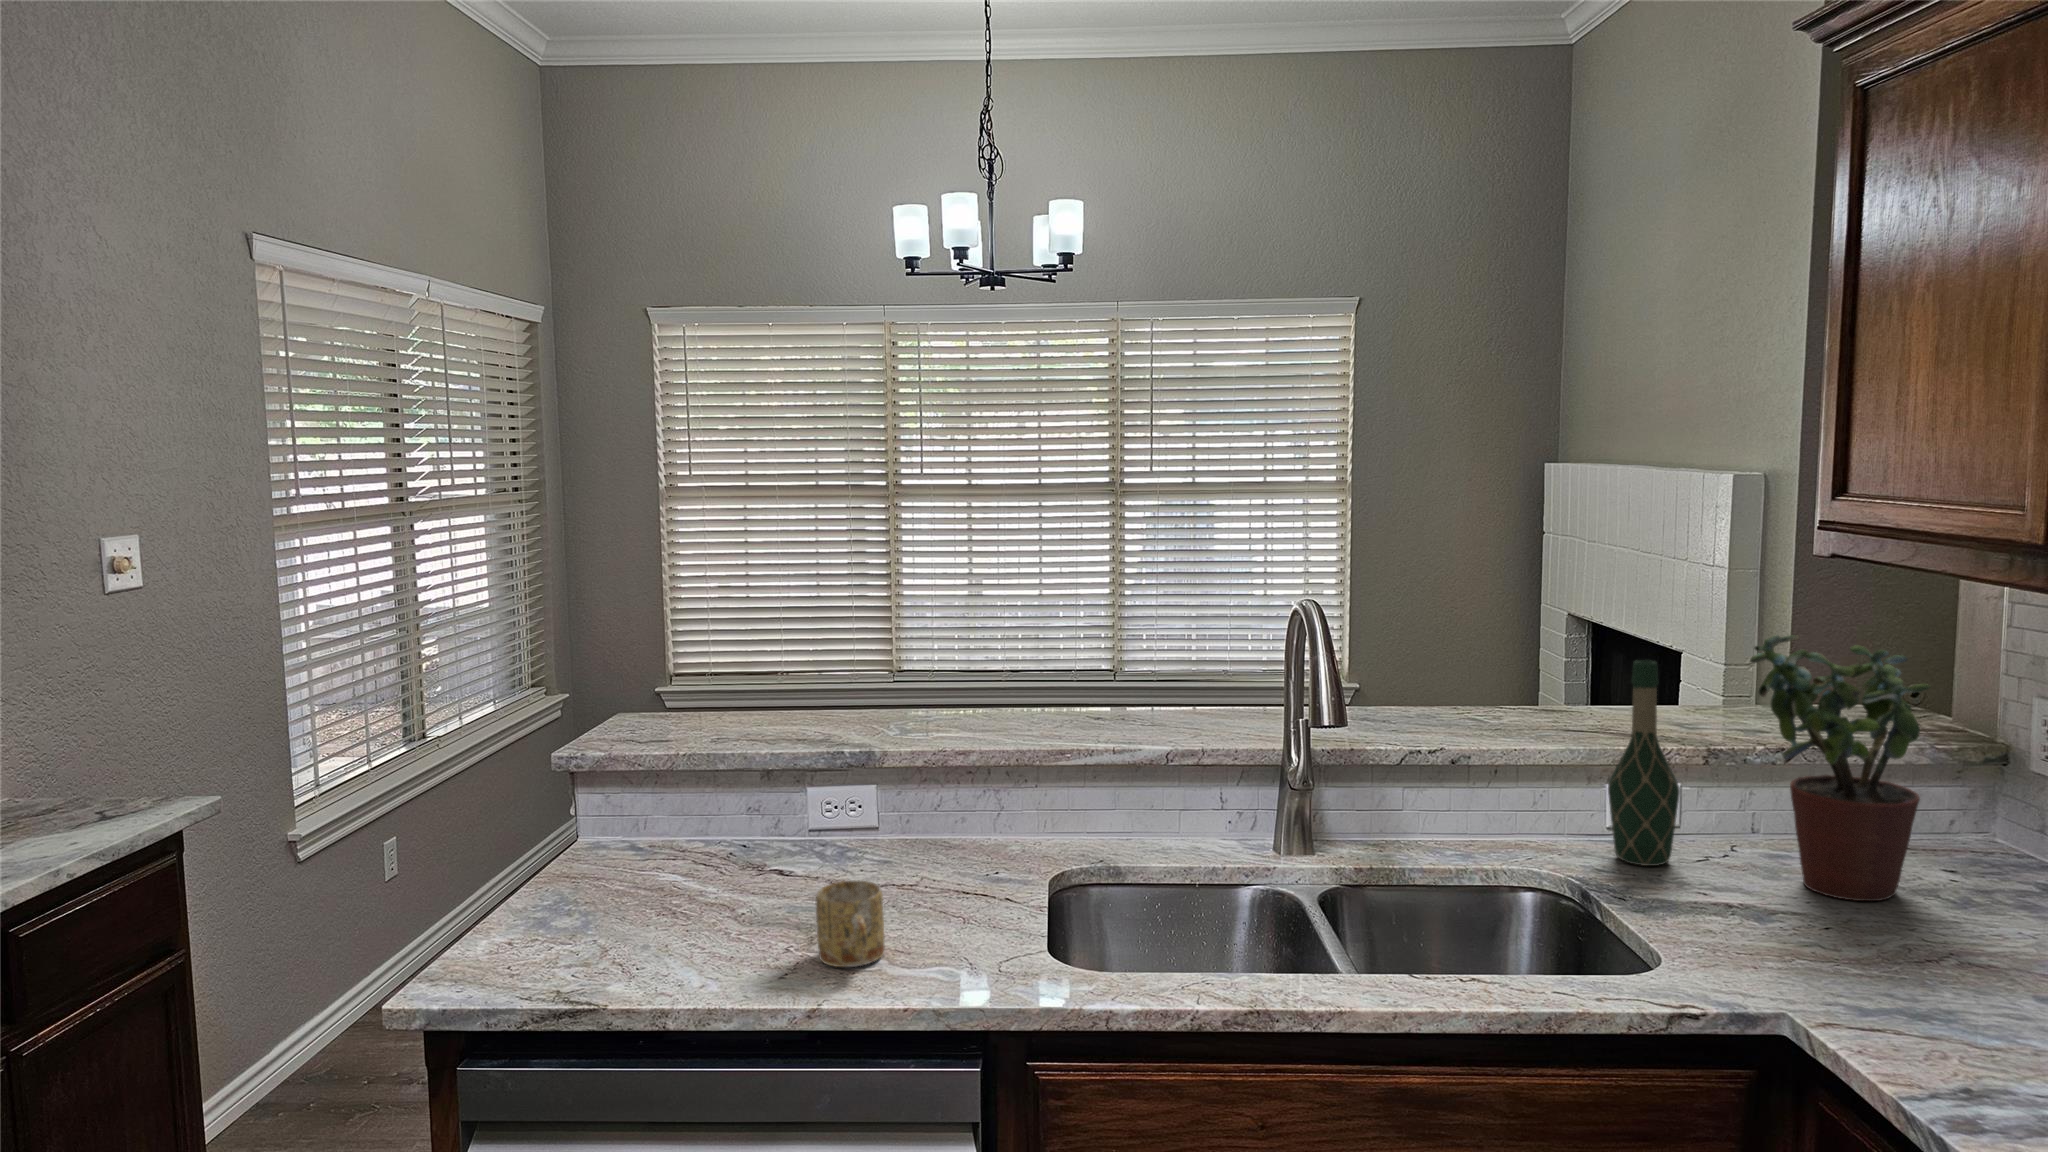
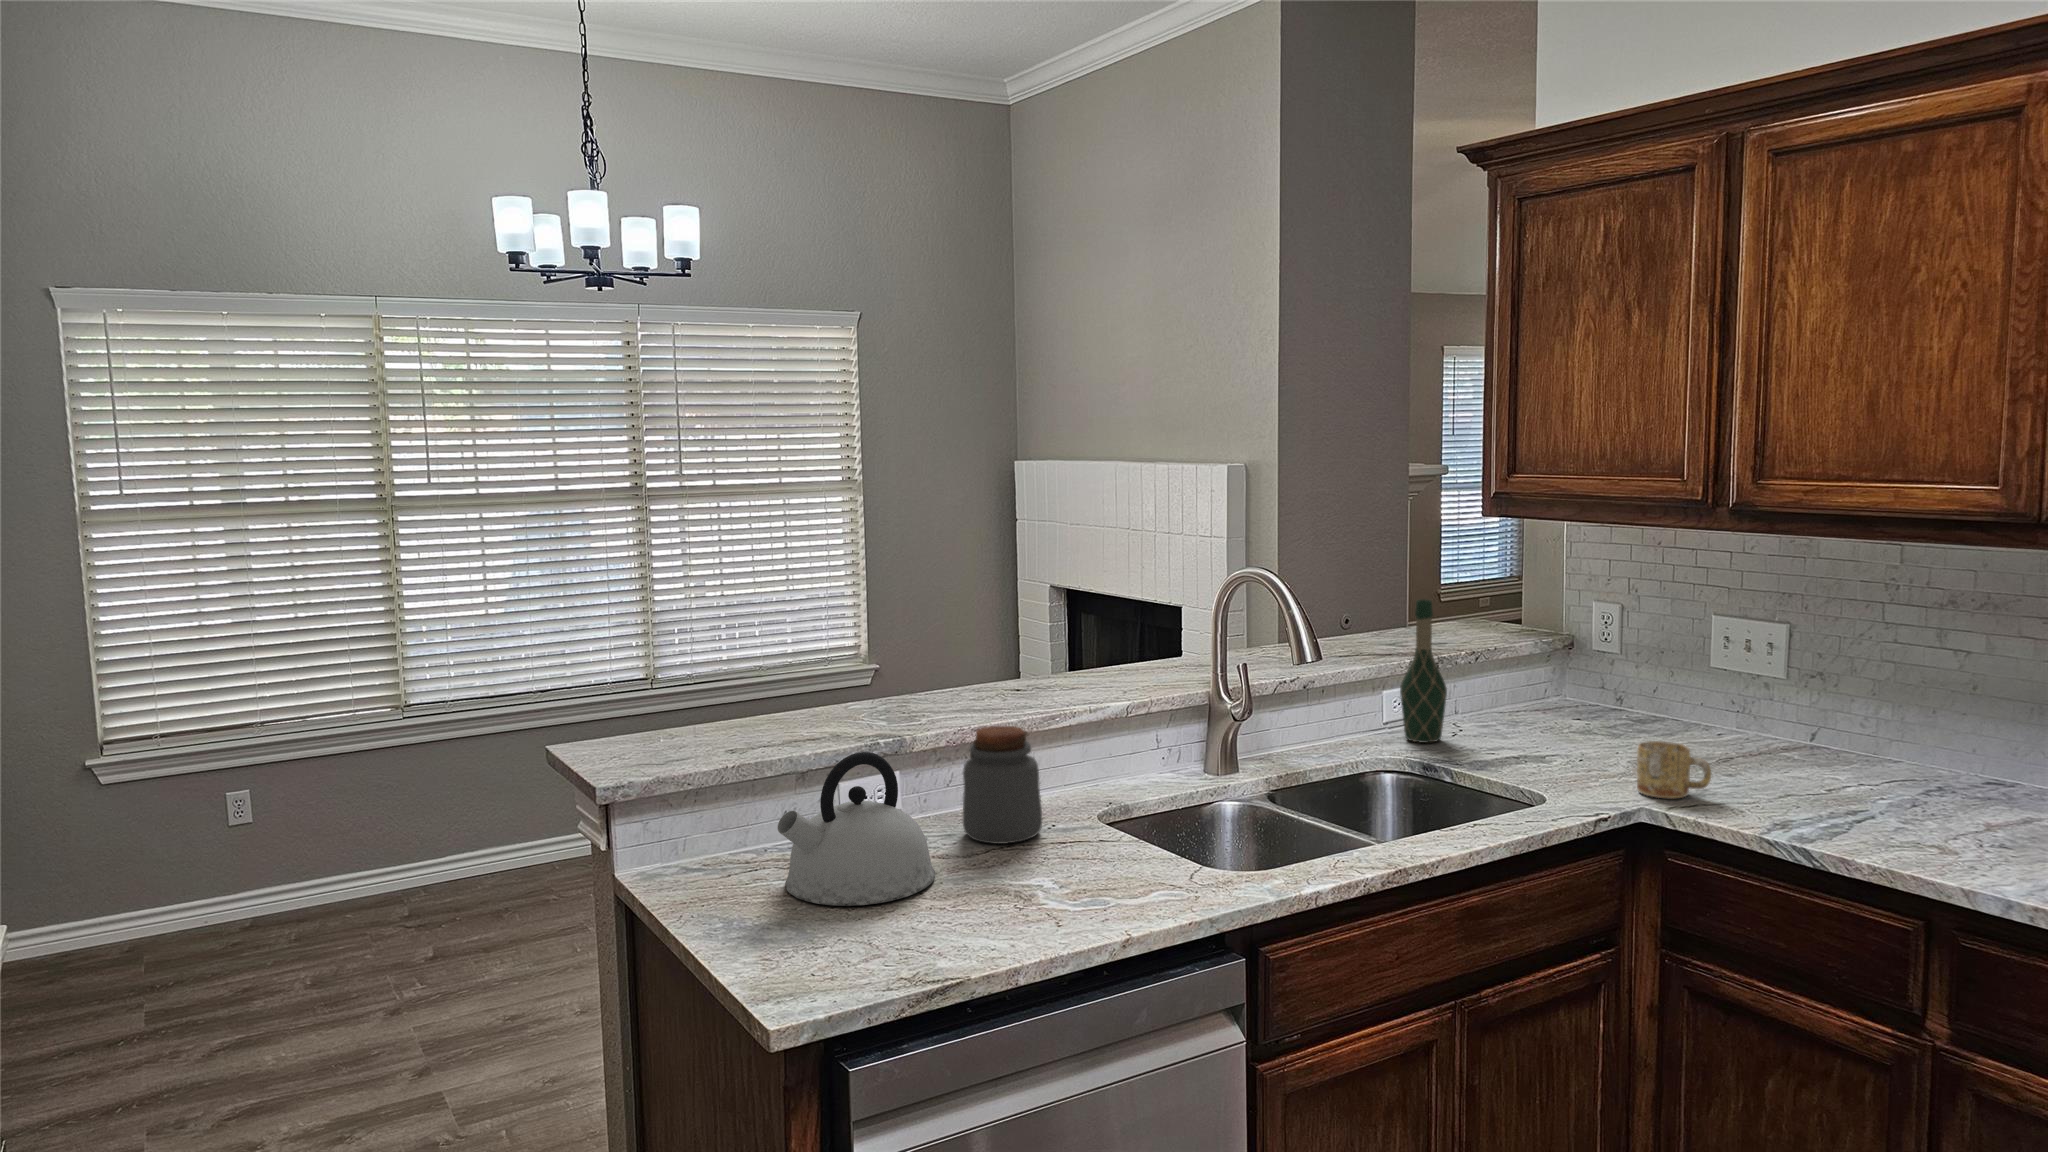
potted plant: present [1750,635,1930,901] -> none [1478,575,1590,741]
jar: none [890,752,978,883] -> present [963,726,1042,844]
kettle: none [636,758,811,914] -> present [778,752,935,906]
mug: present [816,880,885,967] -> present [1637,741,1711,798]

